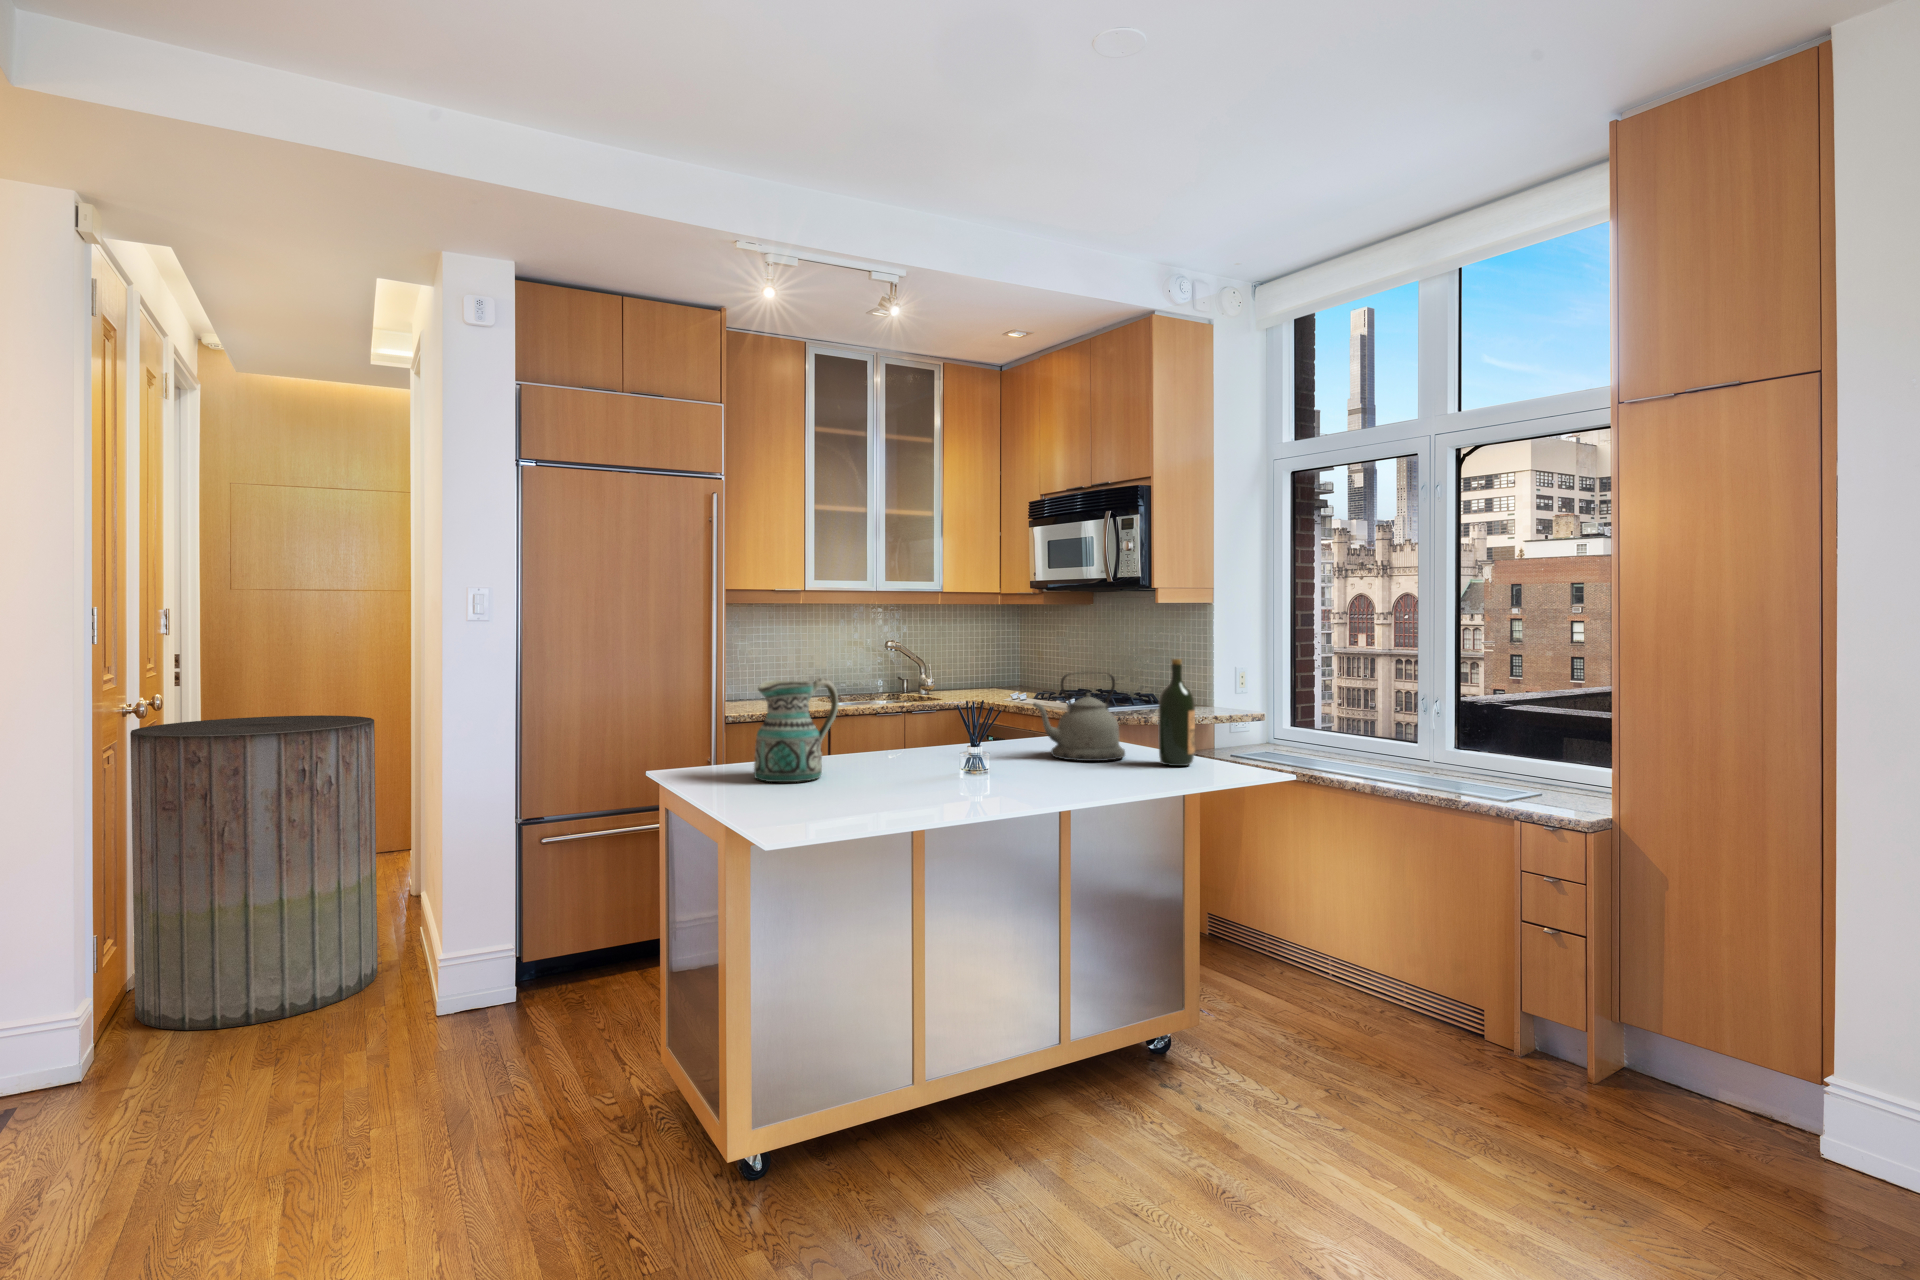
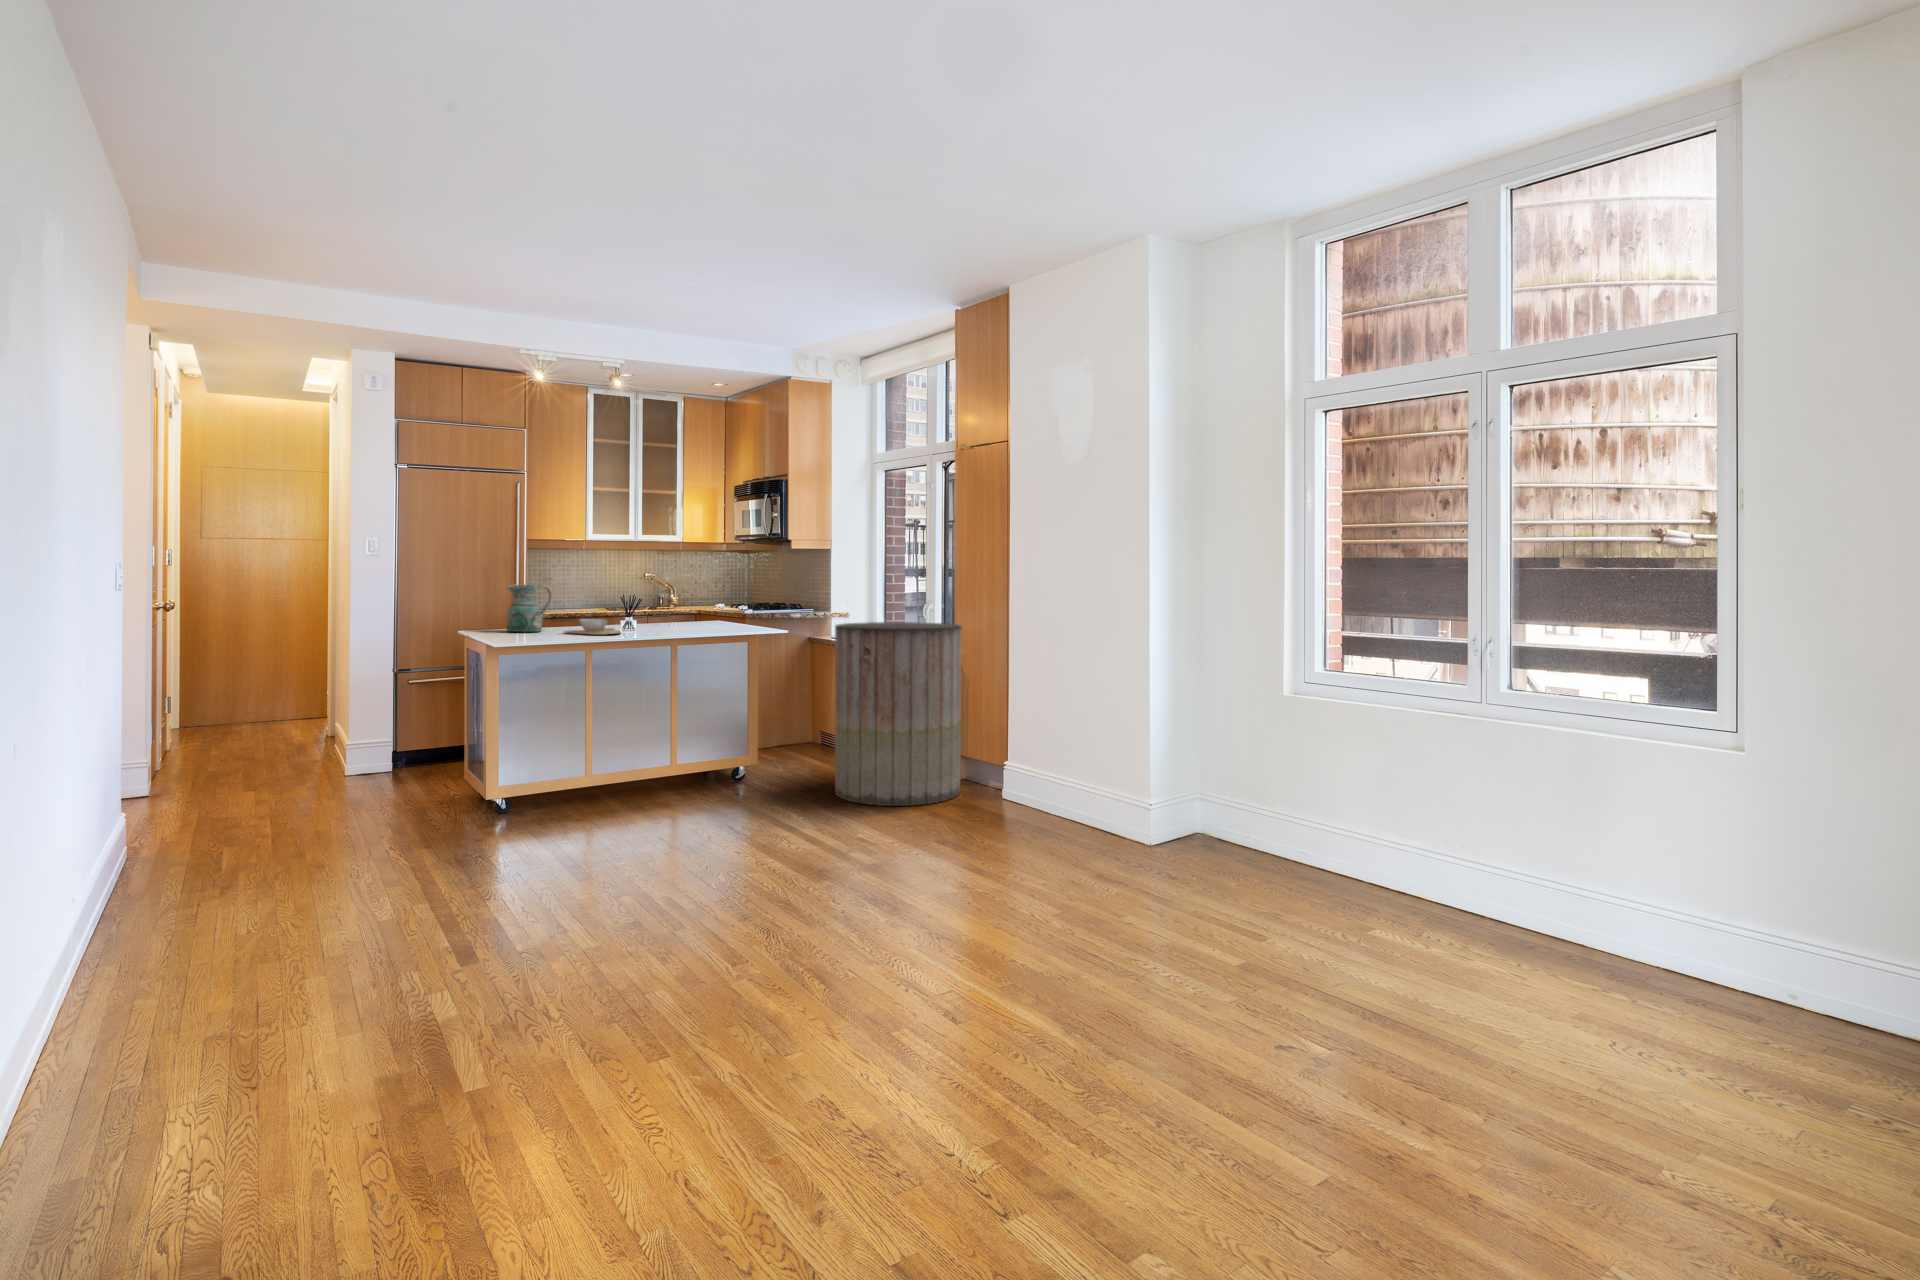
wine bottle: present [1158,659,1195,766] -> none [726,578,745,631]
kettle: present [1033,672,1125,761] -> none [665,585,717,629]
trash can: present [130,715,378,1030] -> present [835,622,962,806]
bowl: none [872,734,997,790] -> present [565,619,621,635]

